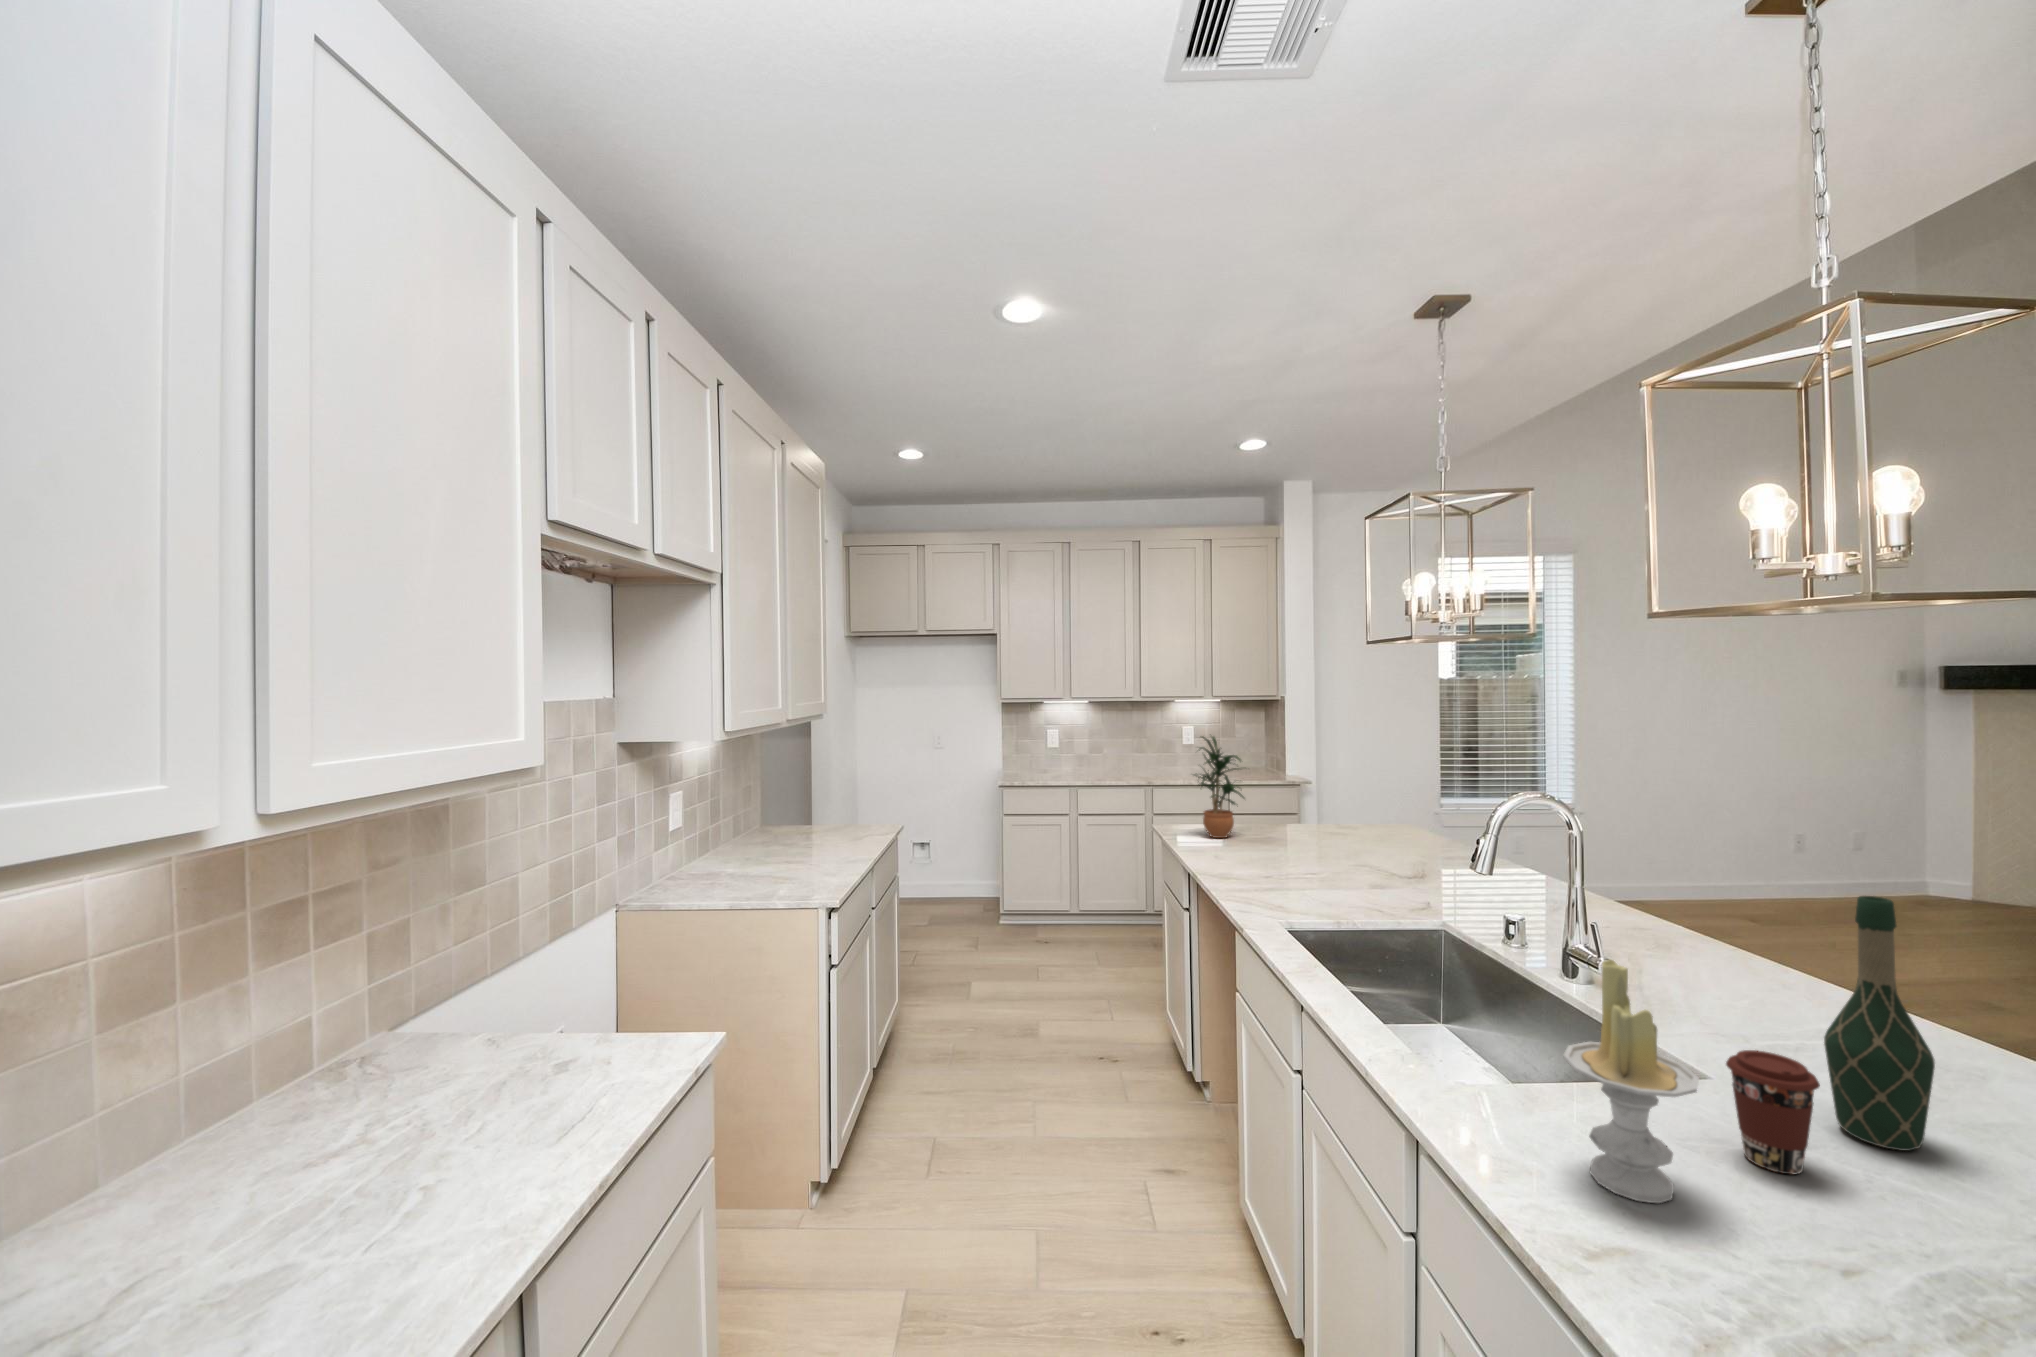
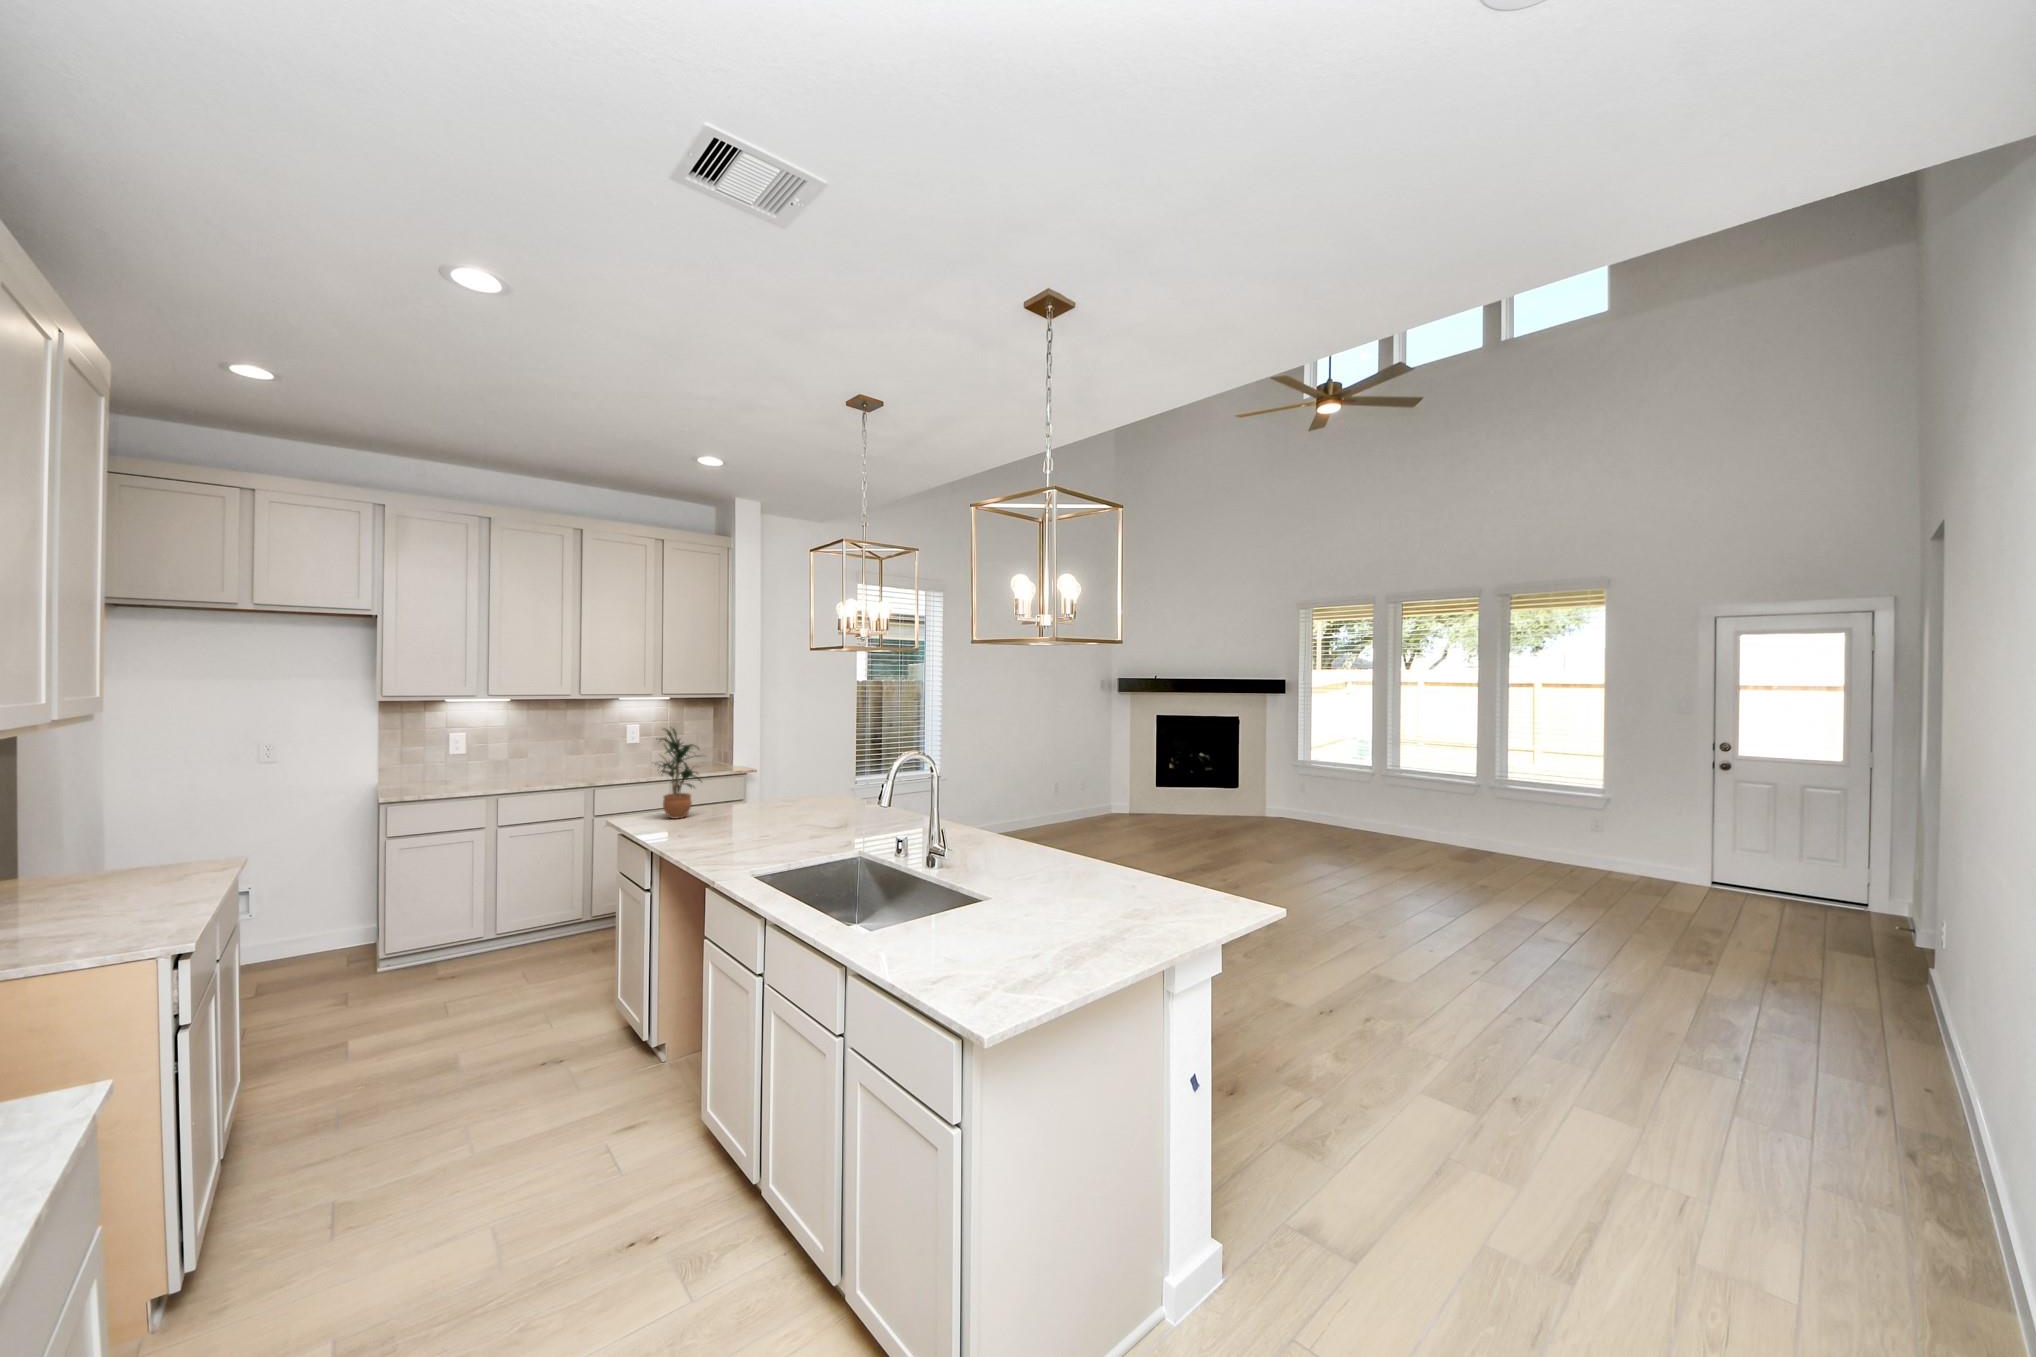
wine bottle: present [1824,896,1935,1151] -> none [1035,785,1072,906]
candle: present [1564,960,1699,1203] -> none [921,825,979,945]
coffee cup: present [1726,1050,1820,1174] -> none [993,867,1028,923]

